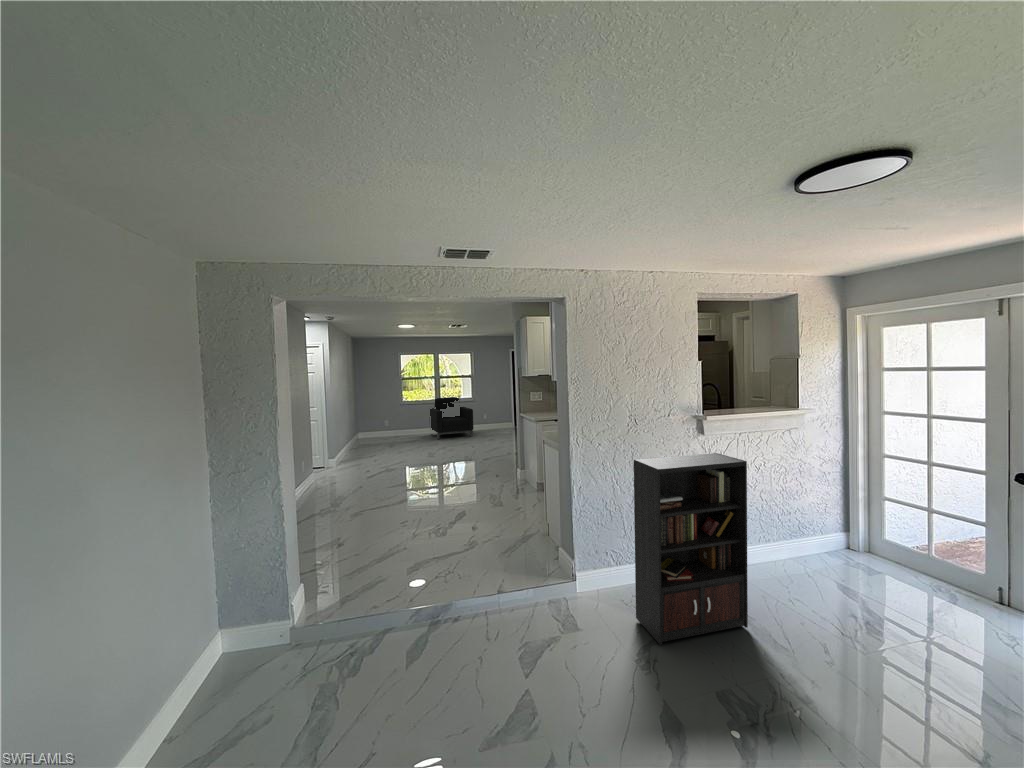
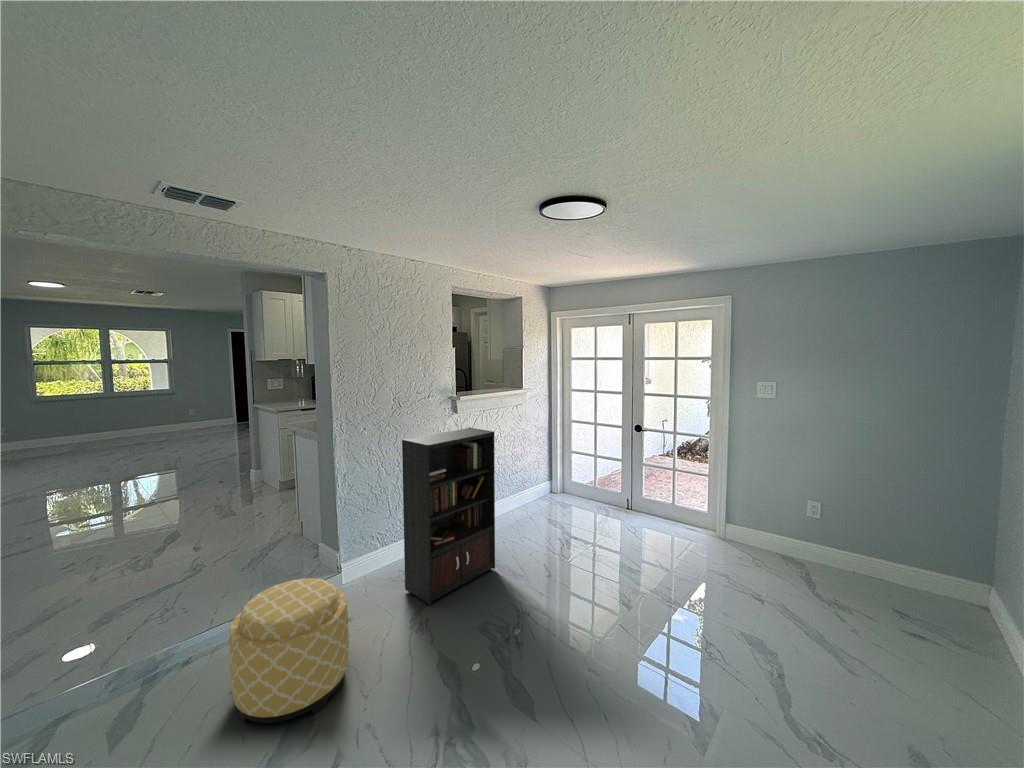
armchair: present [430,397,473,439] -> none [85,390,167,449]
ottoman: none [474,578,570,713] -> present [229,578,349,723]

